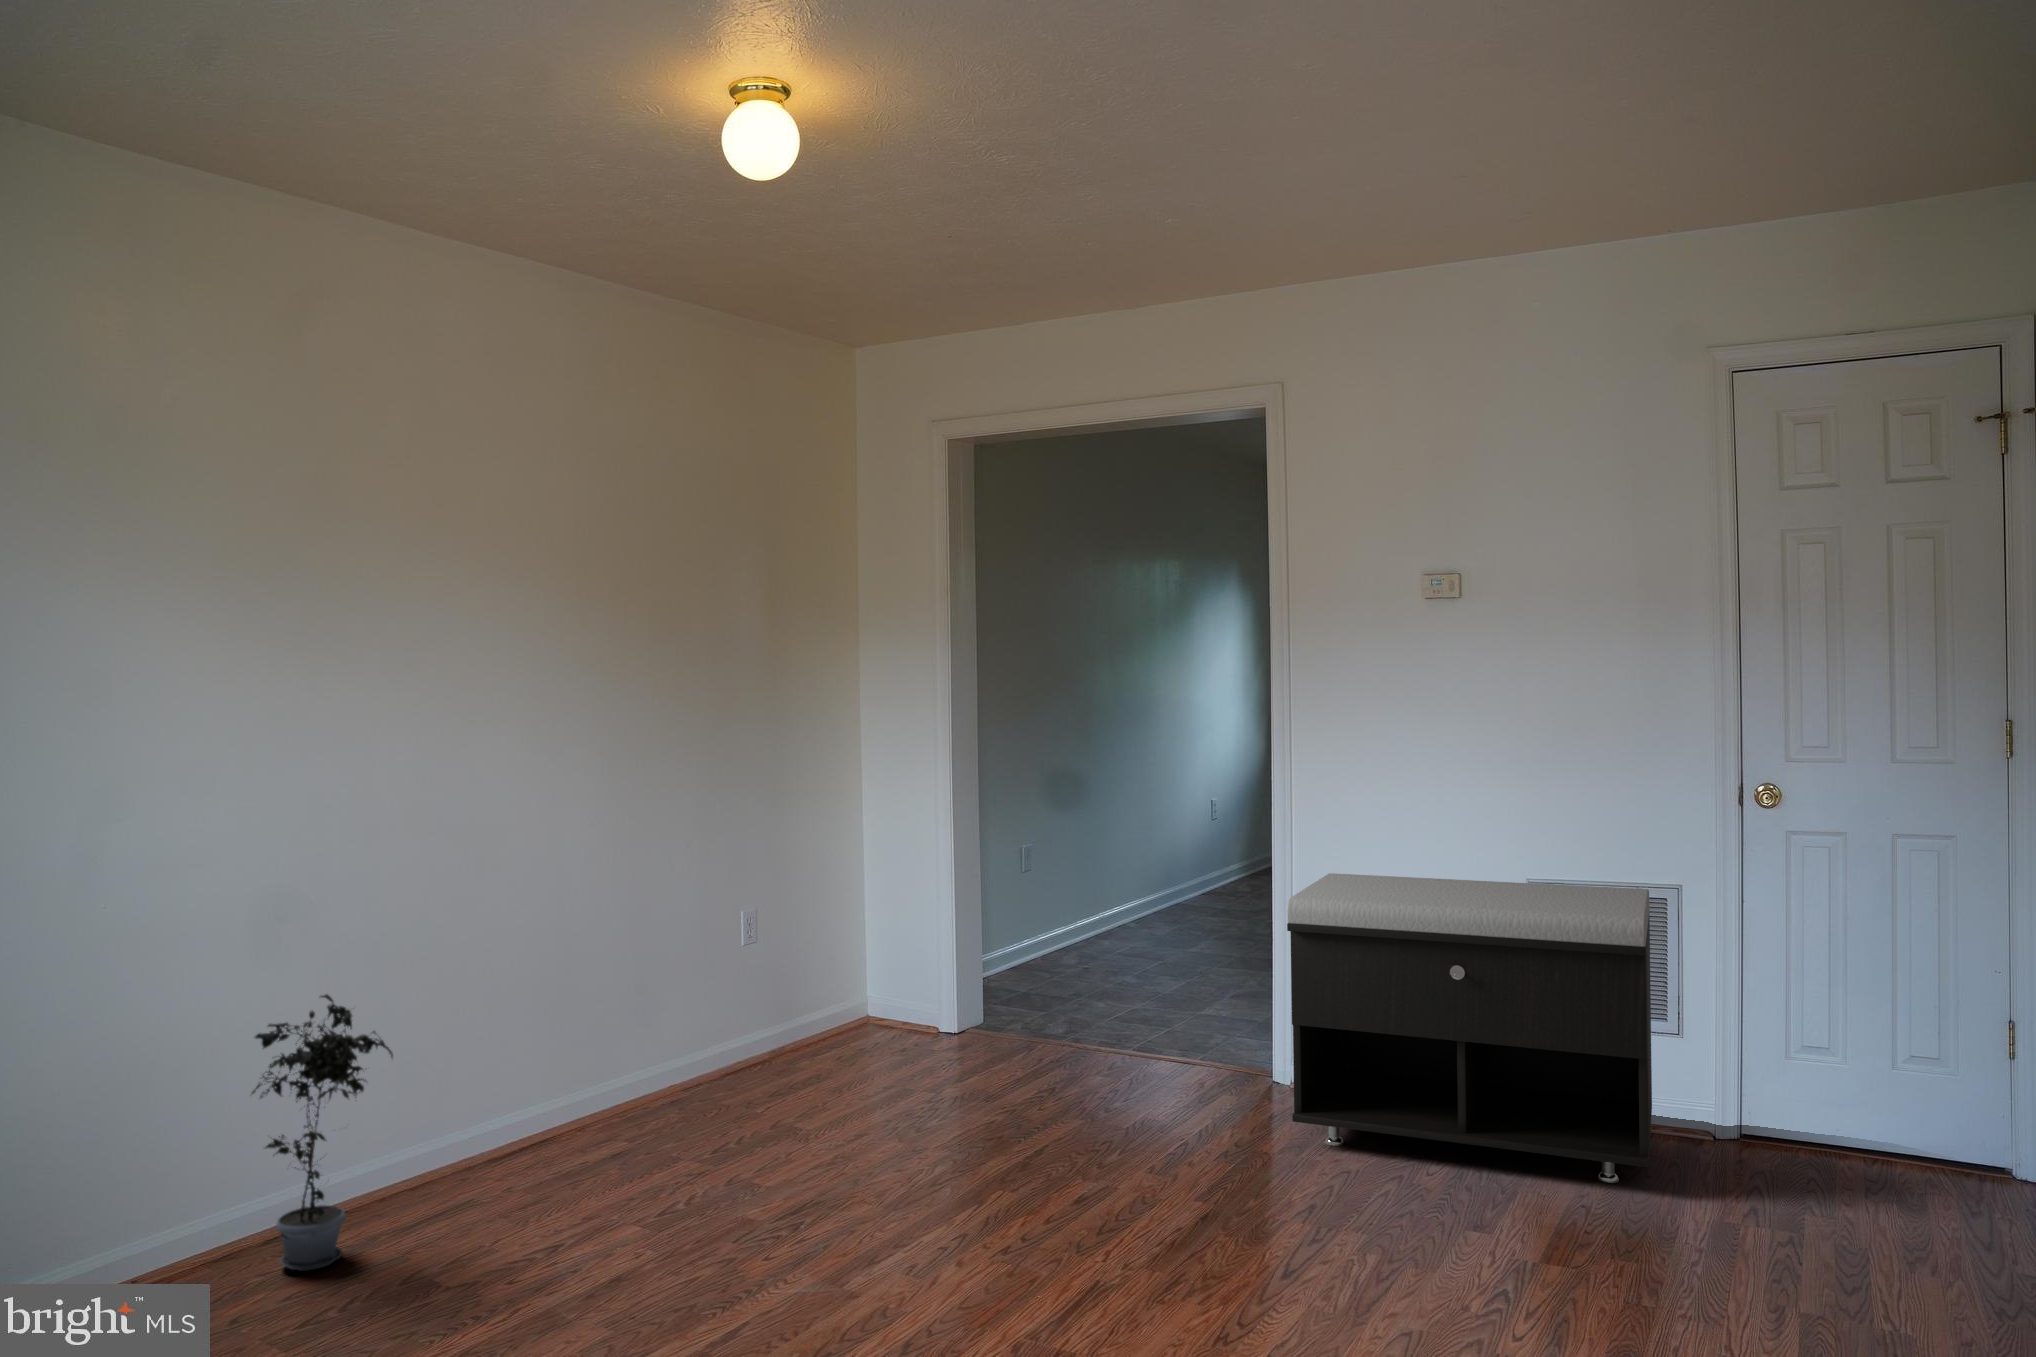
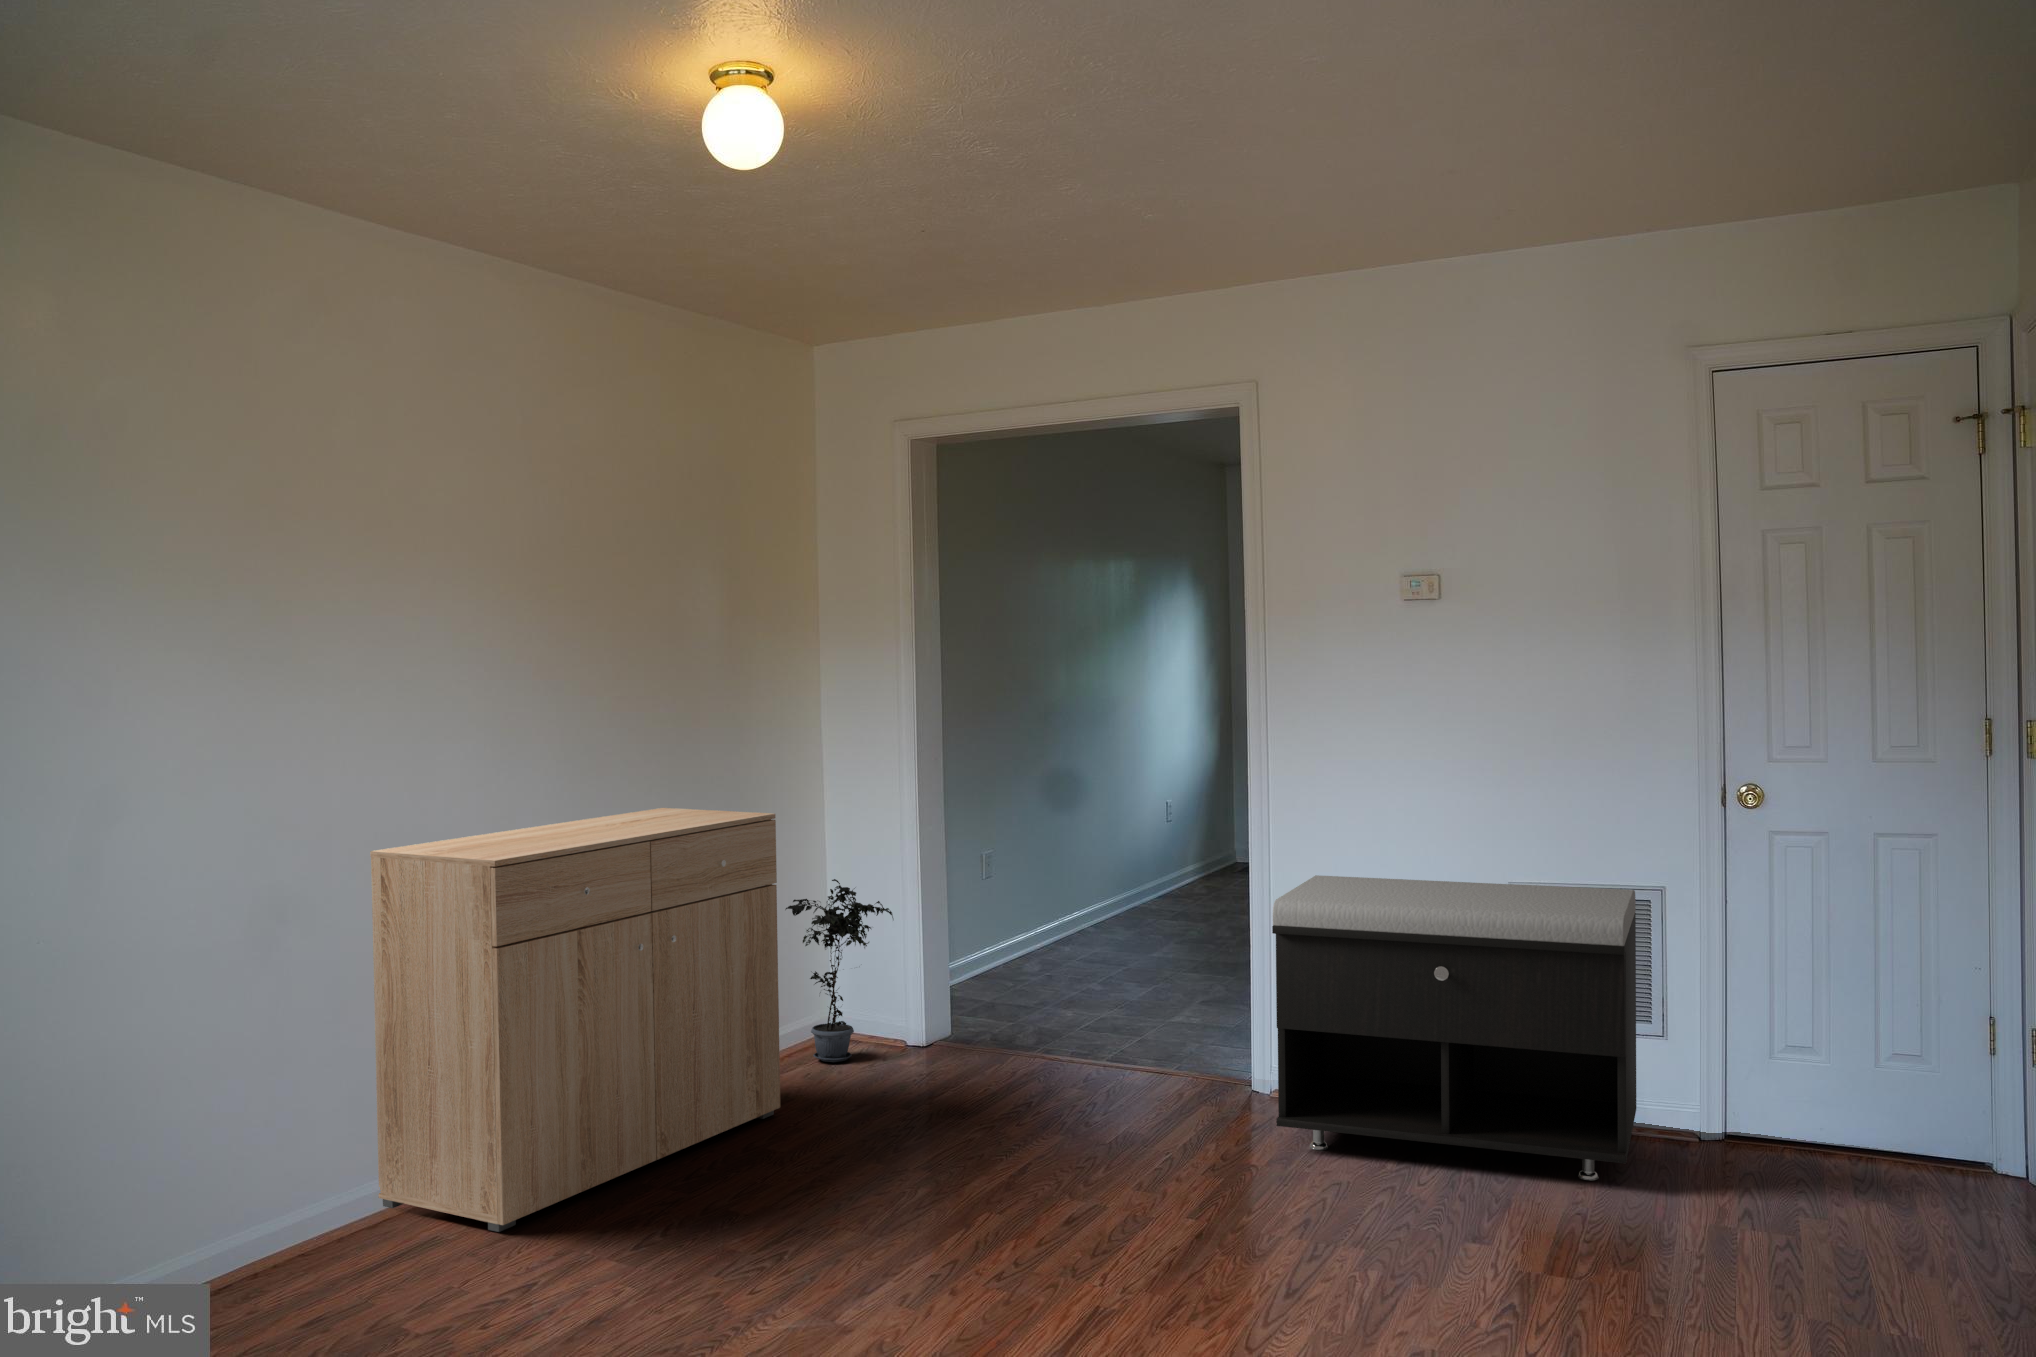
dresser: none [402,807,811,1225] -> present [370,808,780,1232]
potted plant: present [252,994,393,1271] -> present [786,879,893,1062]

